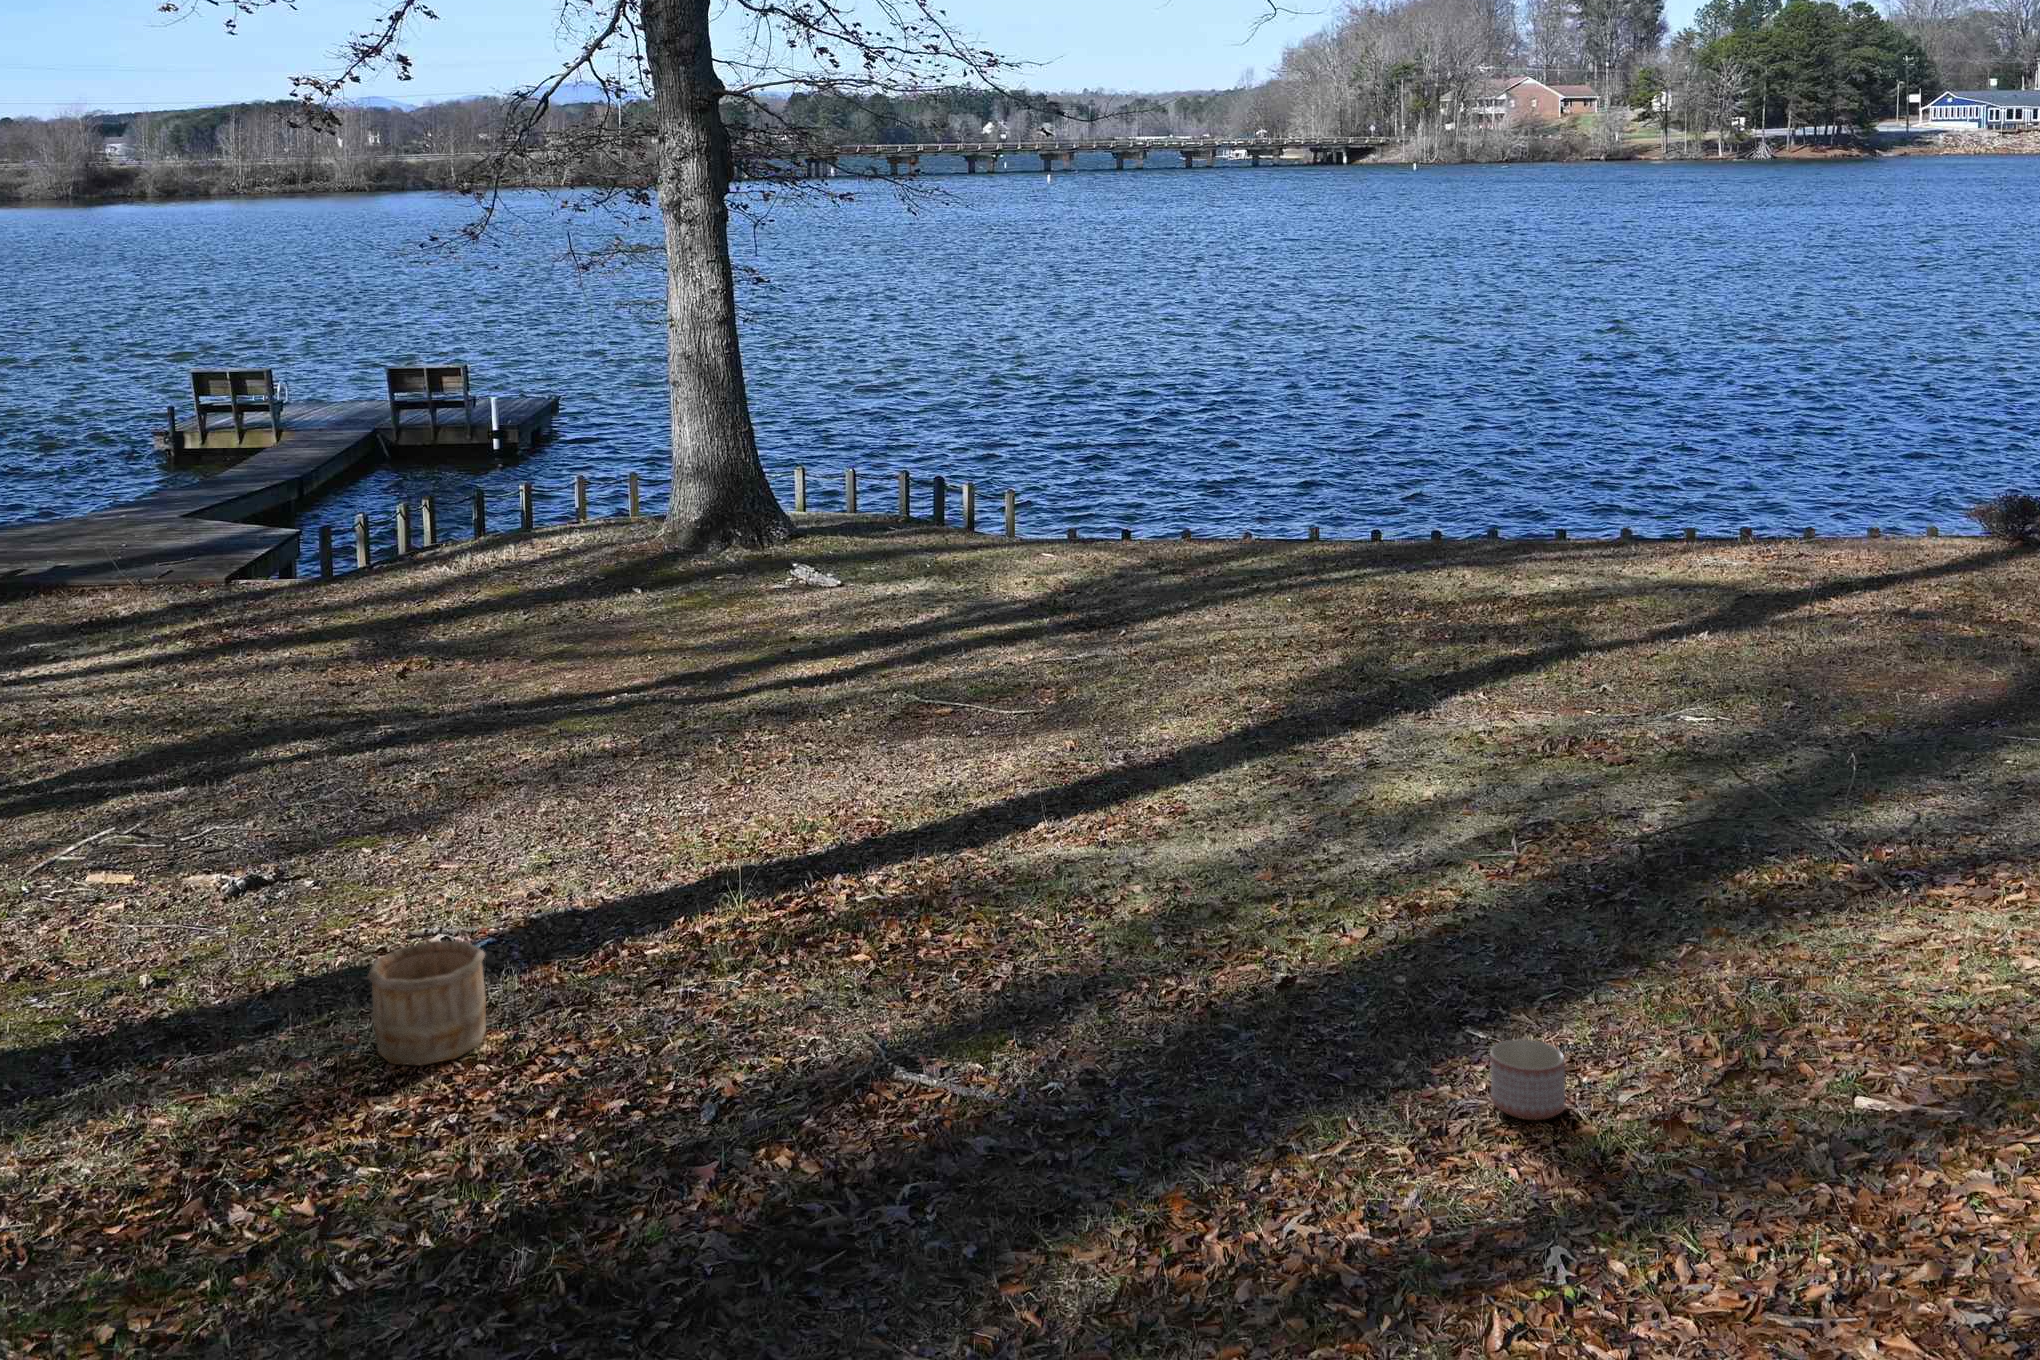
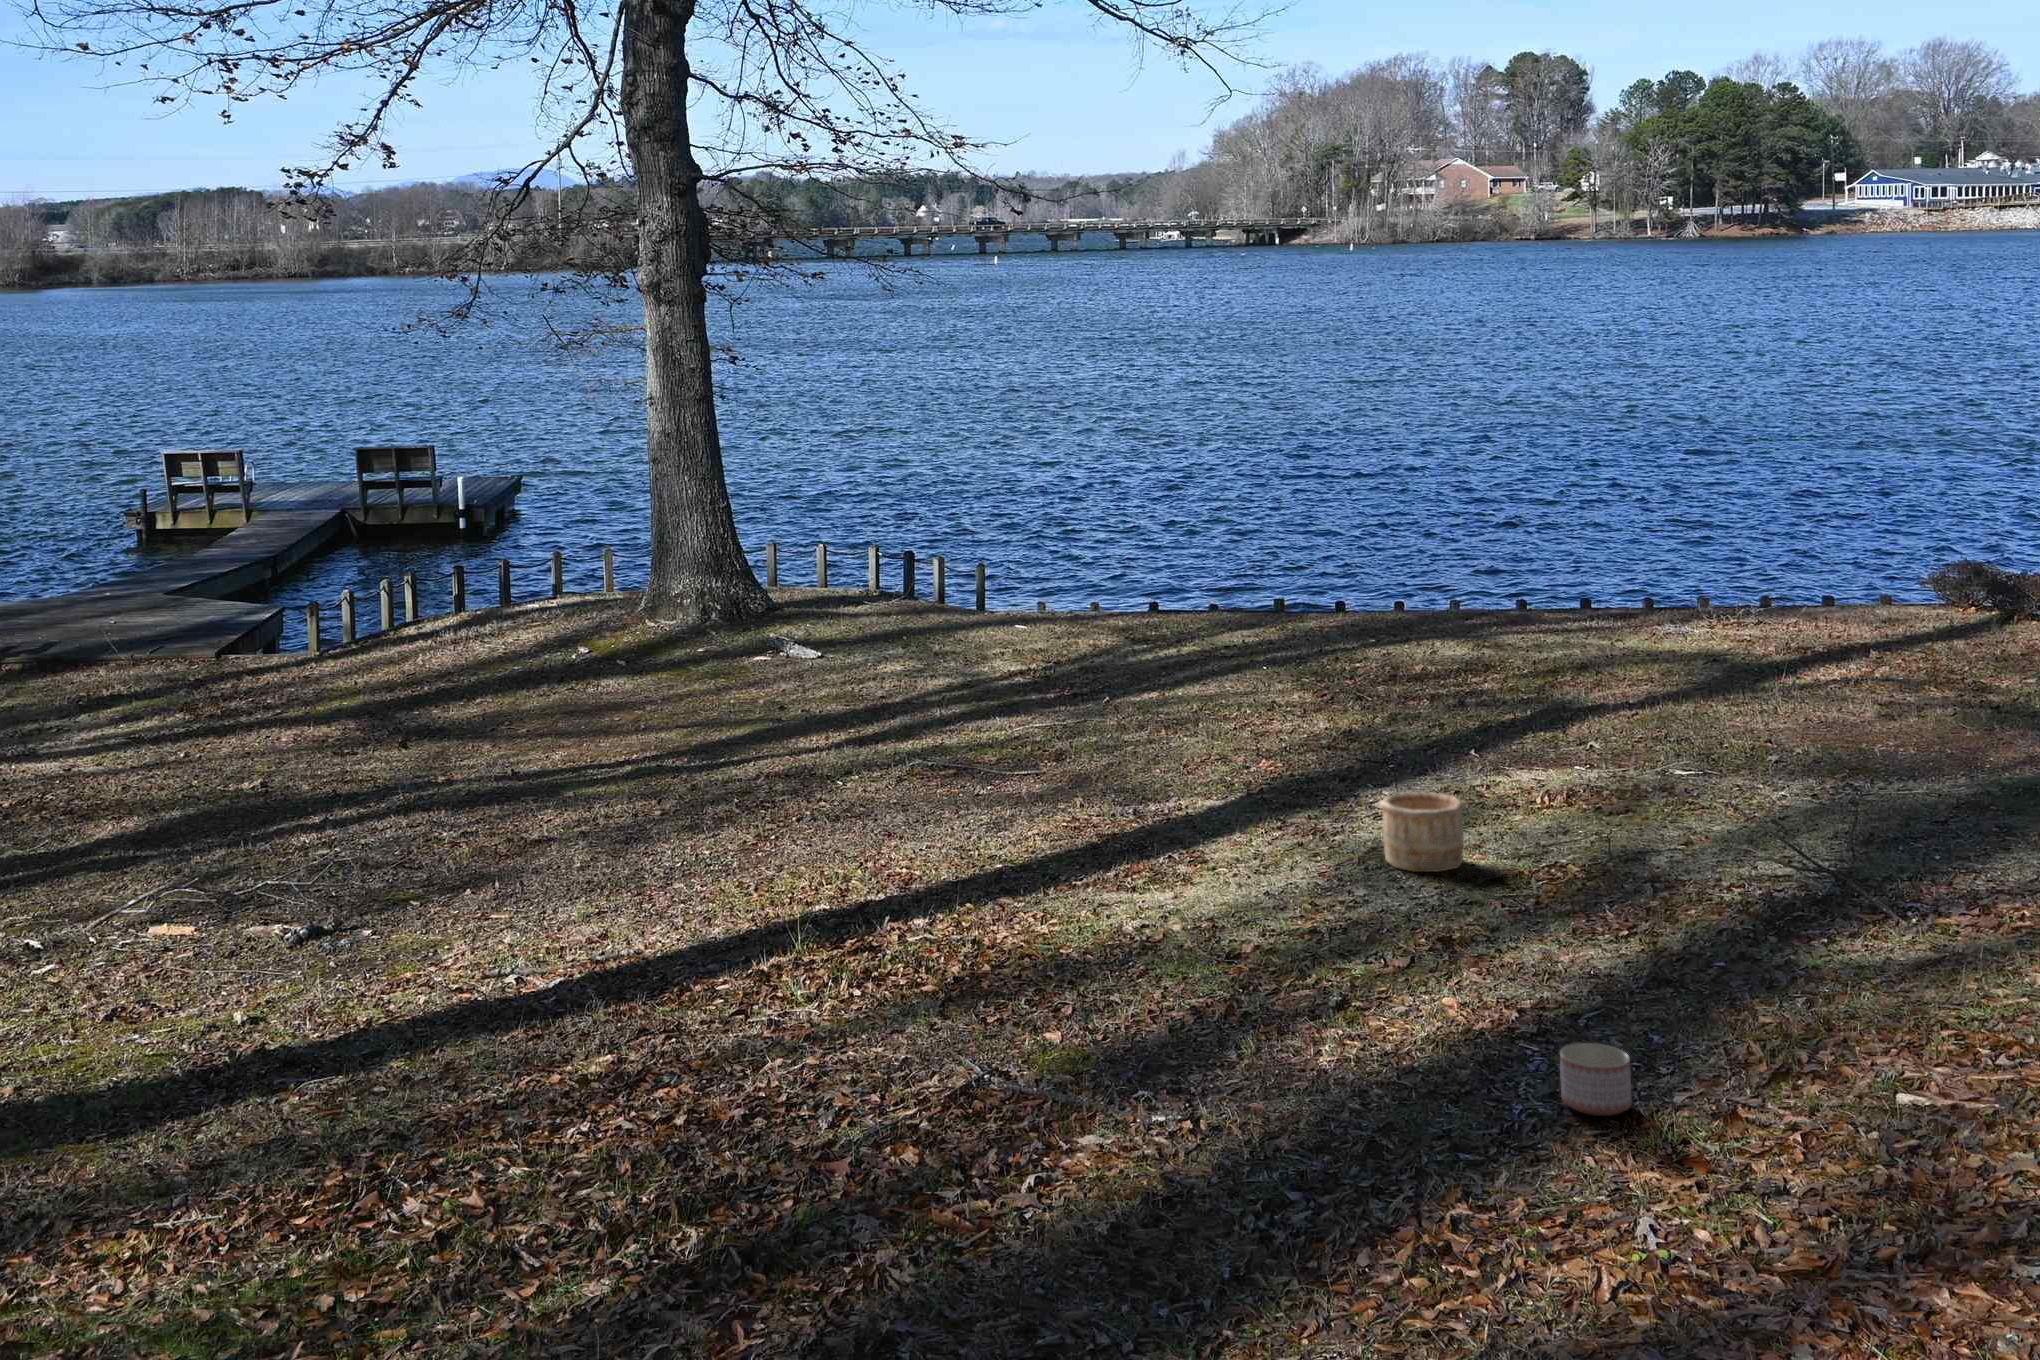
wooden bucket: present [367,940,486,1065] -> present [1380,792,1464,872]

